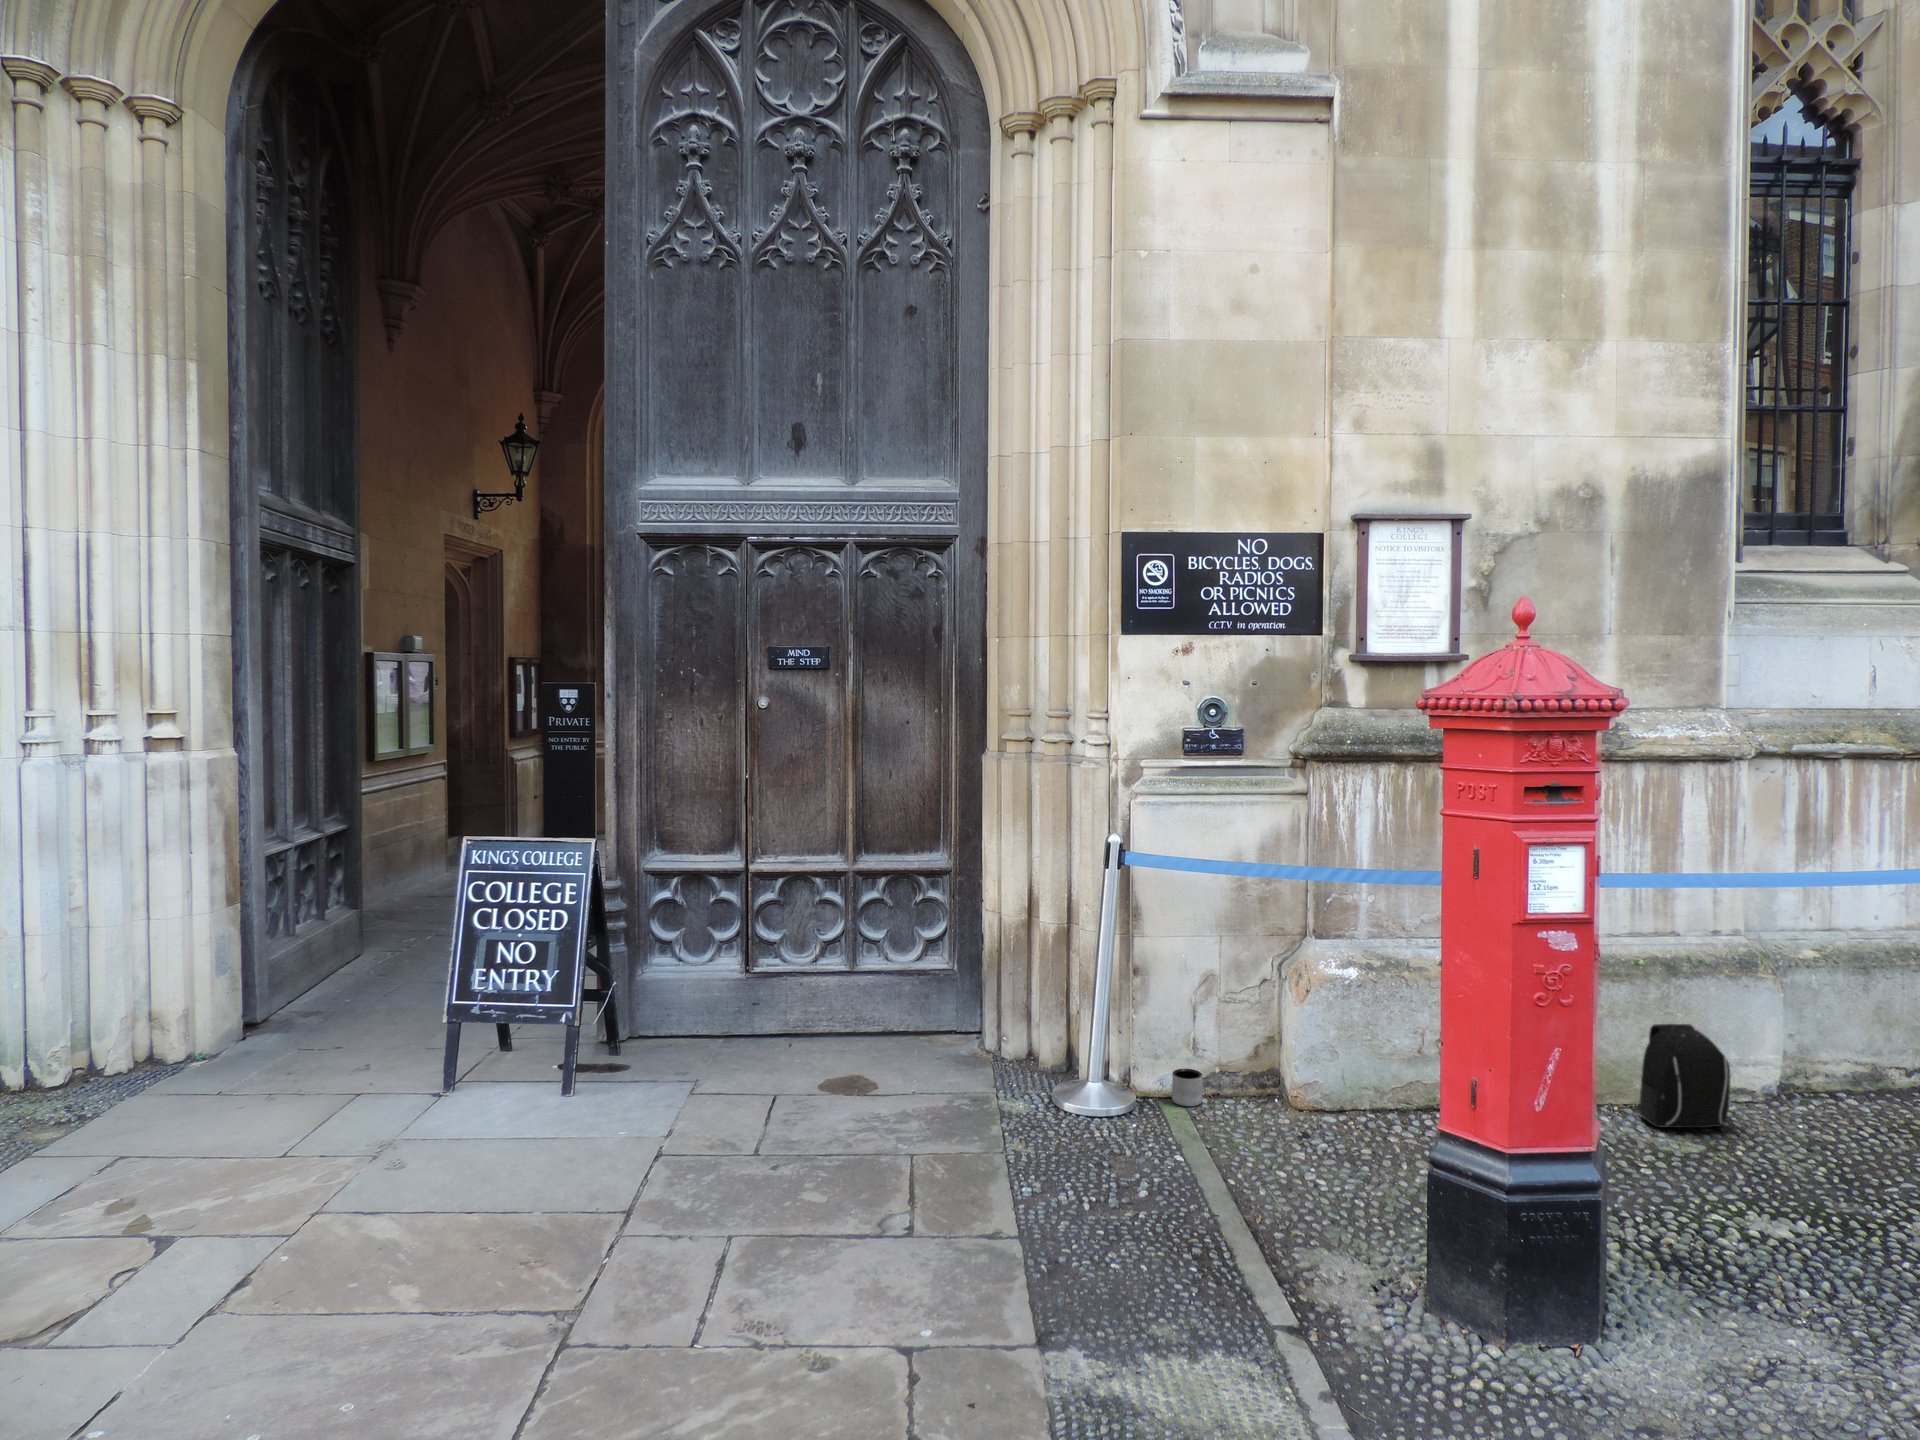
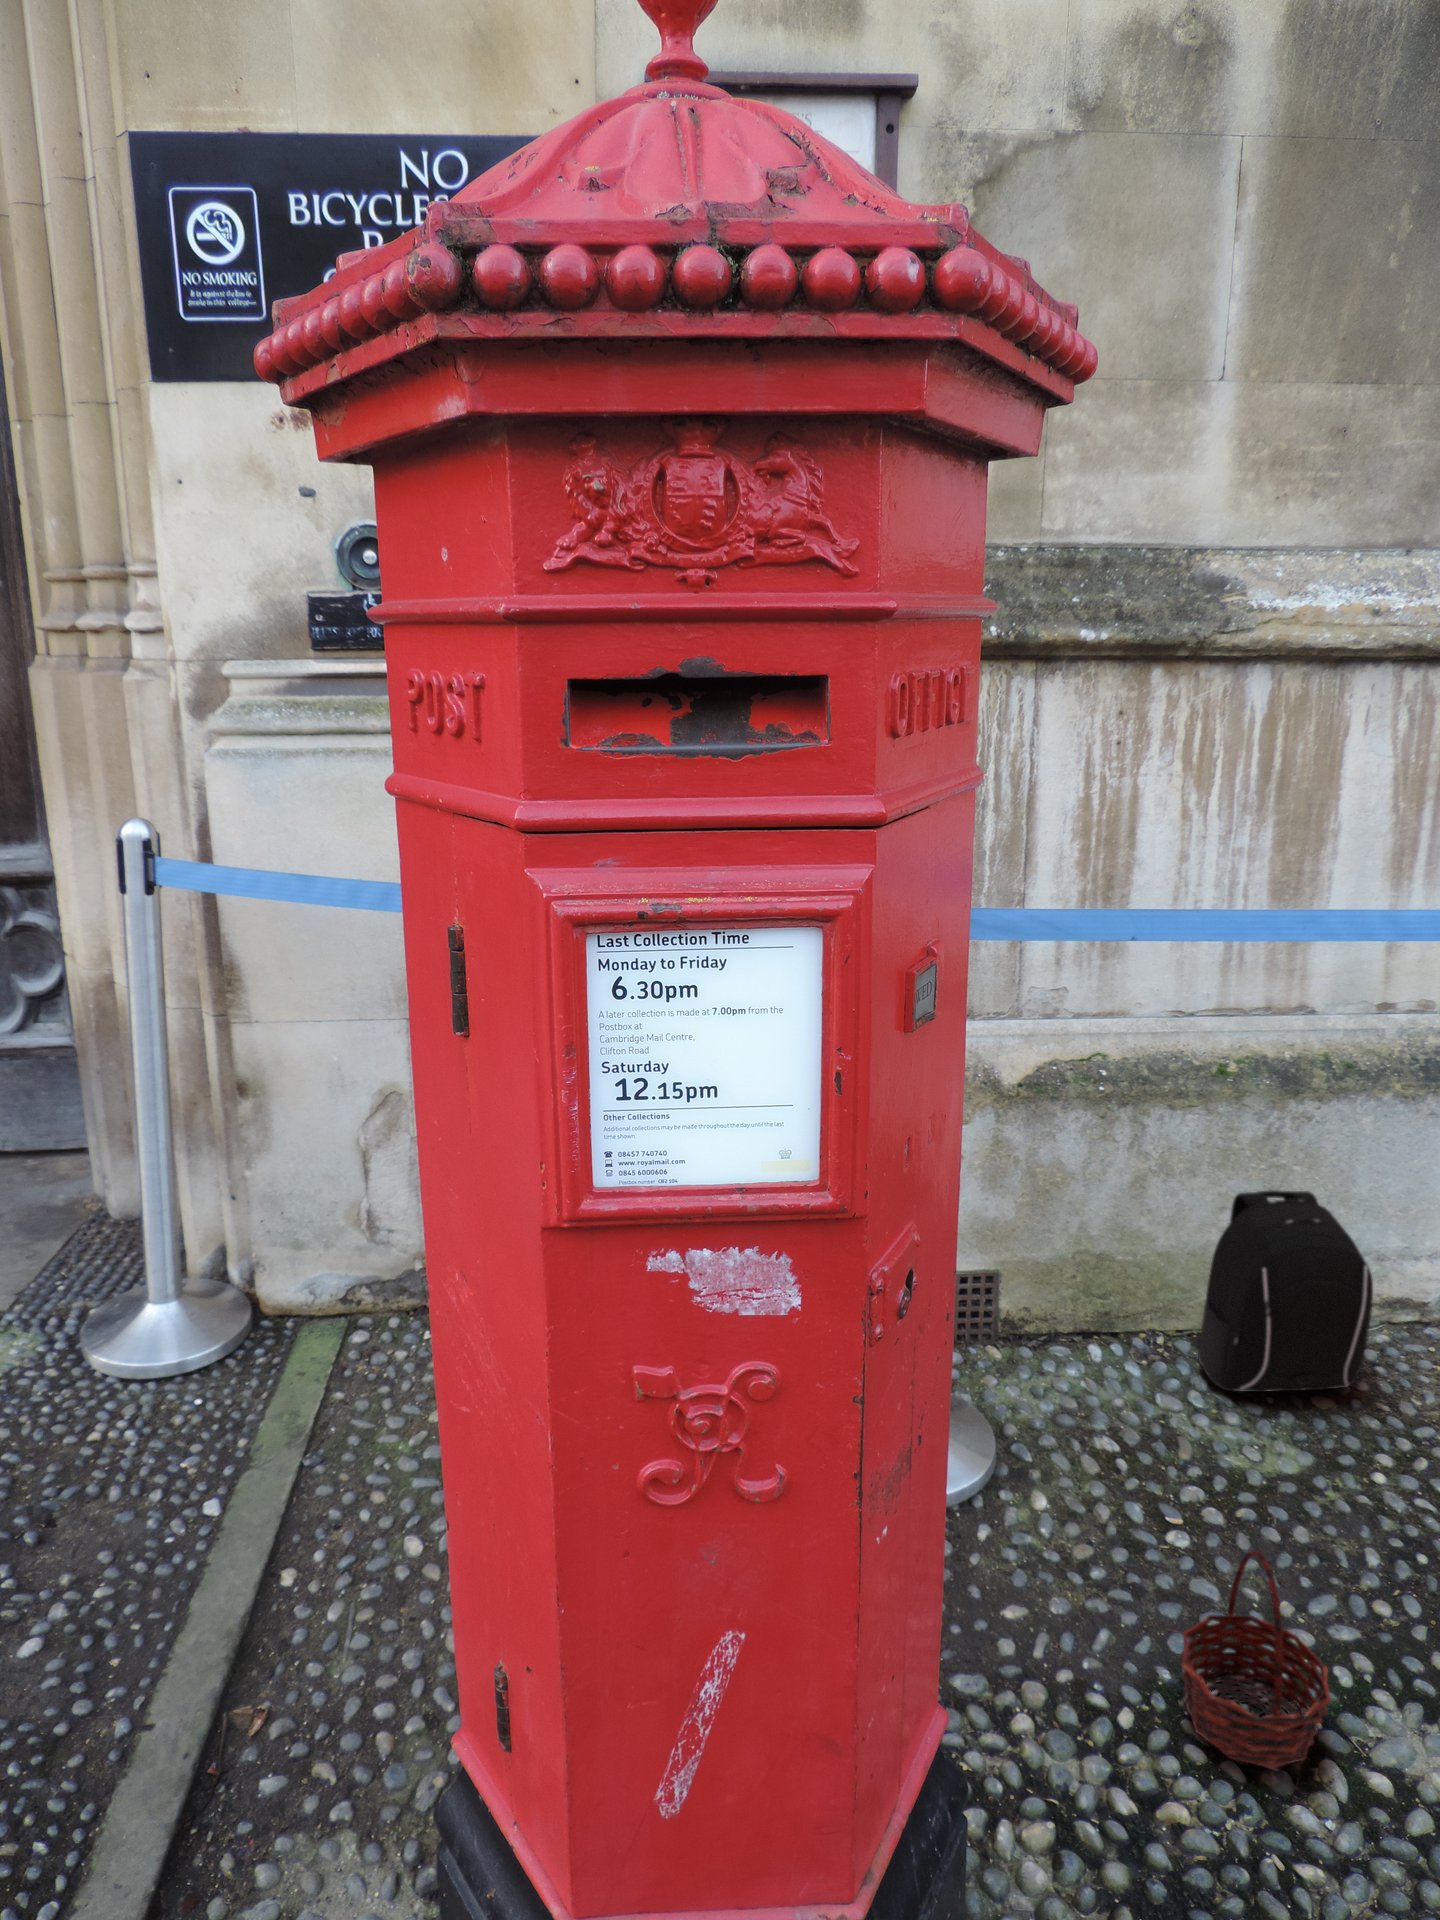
planter: present [1172,1069,1202,1106] -> none [316,1272,379,1348]
basket: none [1674,1147,1747,1240] -> present [1180,1551,1331,1769]

